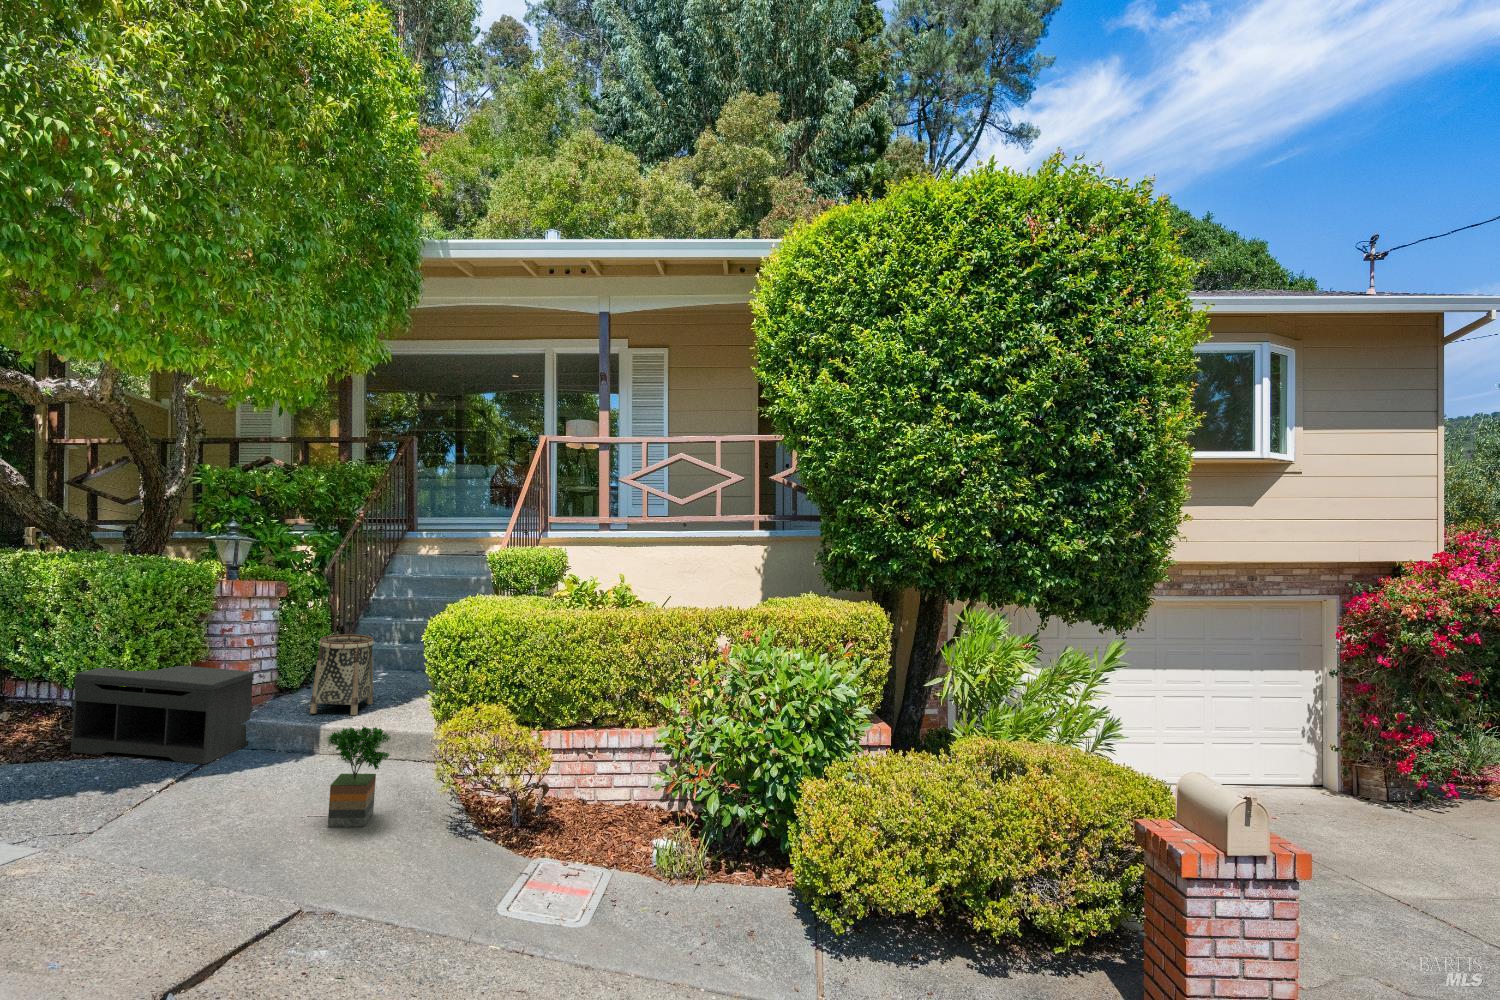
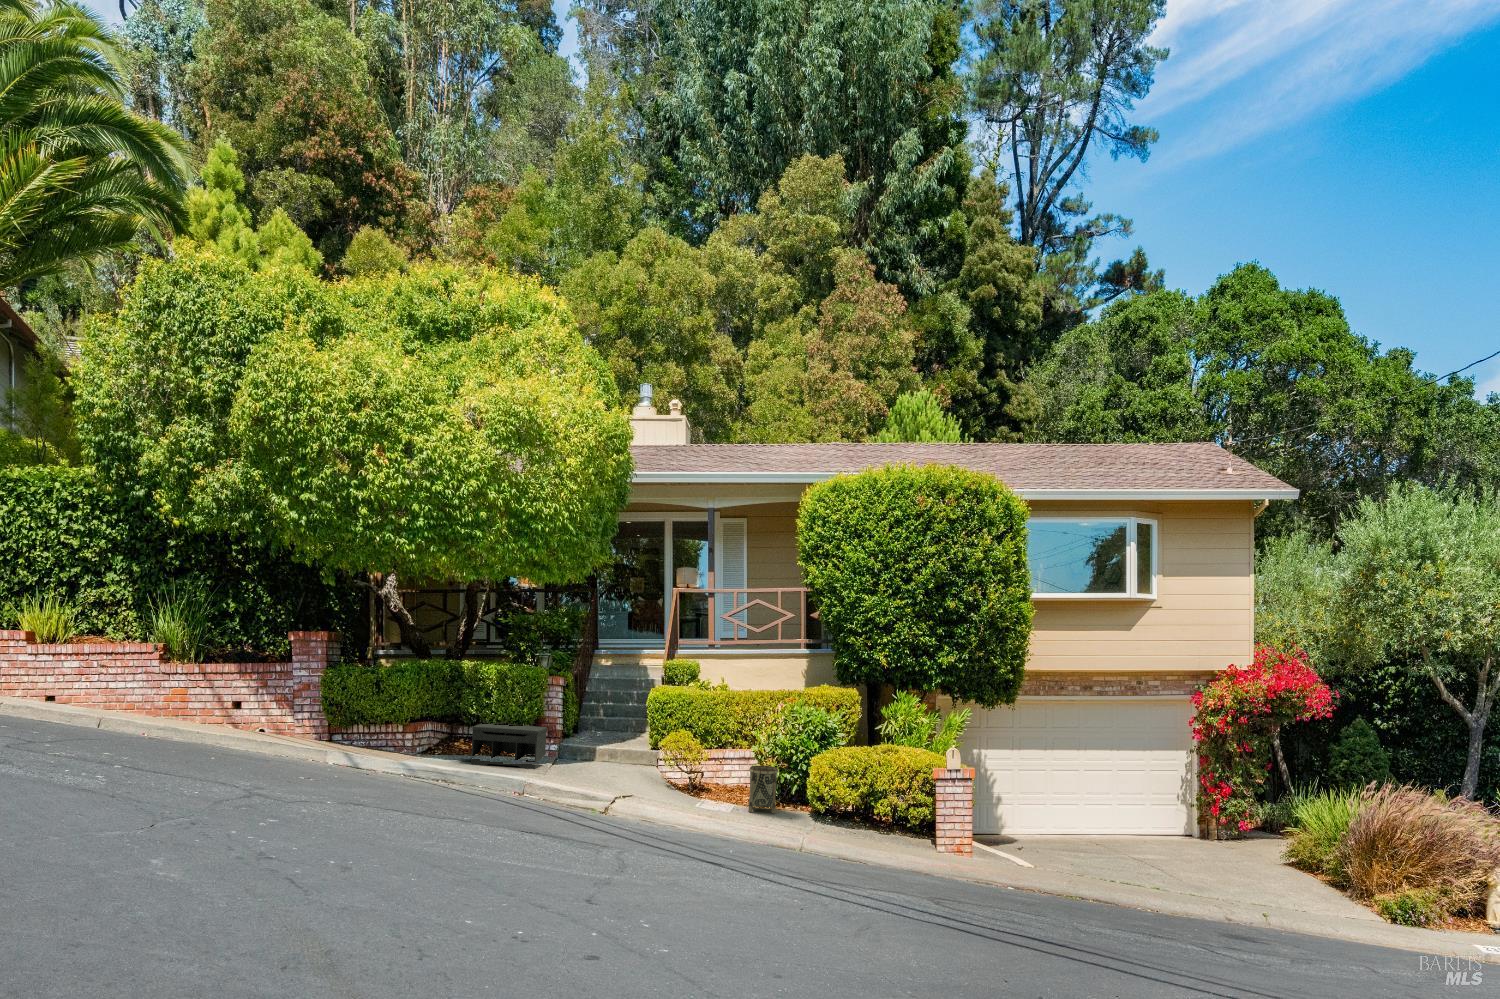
basket: present [310,634,374,715] -> present [748,766,778,813]
potted tree: present [327,727,390,827] -> none [608,743,636,785]

